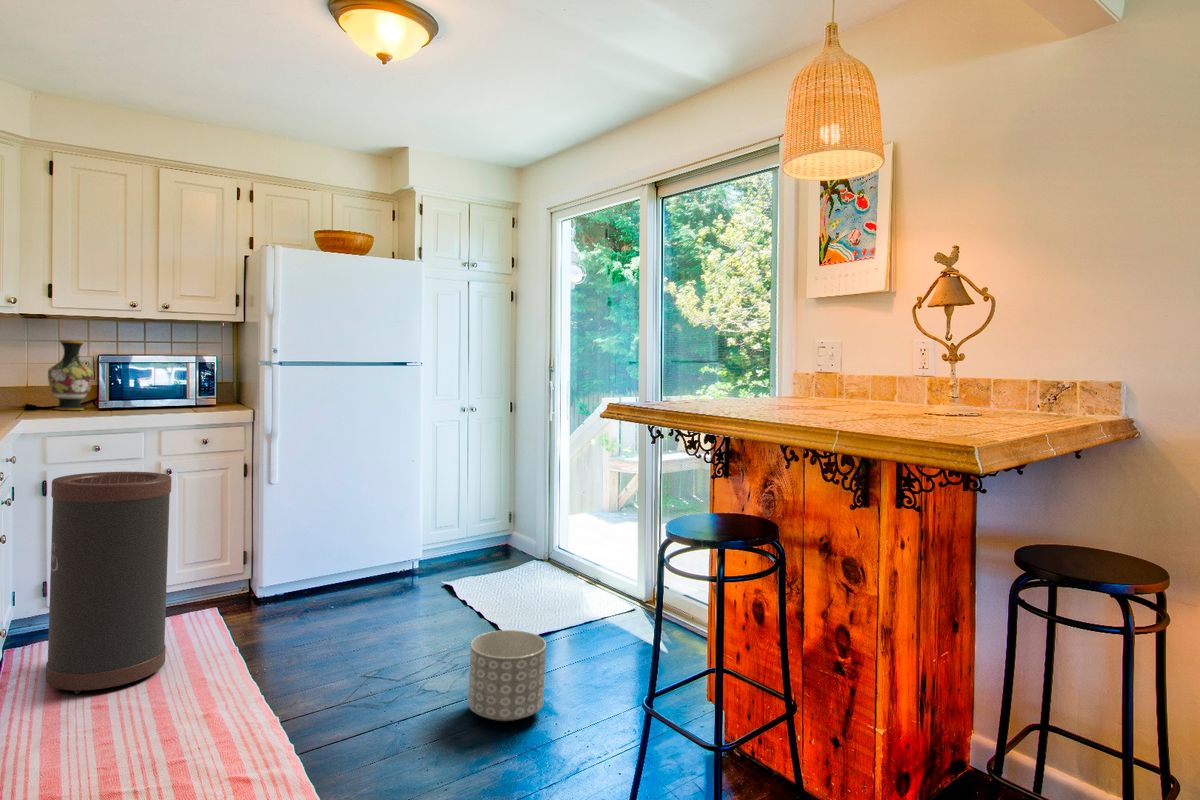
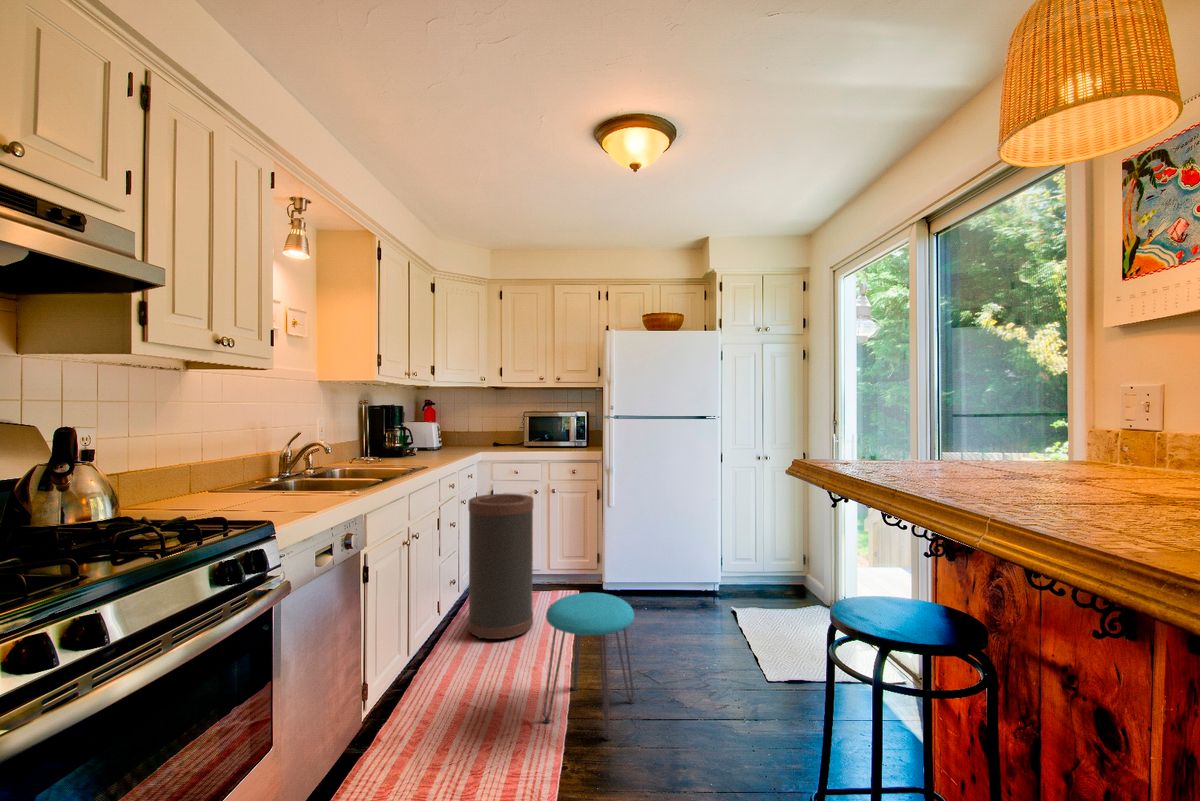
vase: present [48,340,93,410] -> none [492,407,515,451]
stool: none [251,584,375,759] -> present [543,592,634,740]
planter: present [468,630,546,722] -> none [713,661,785,757]

